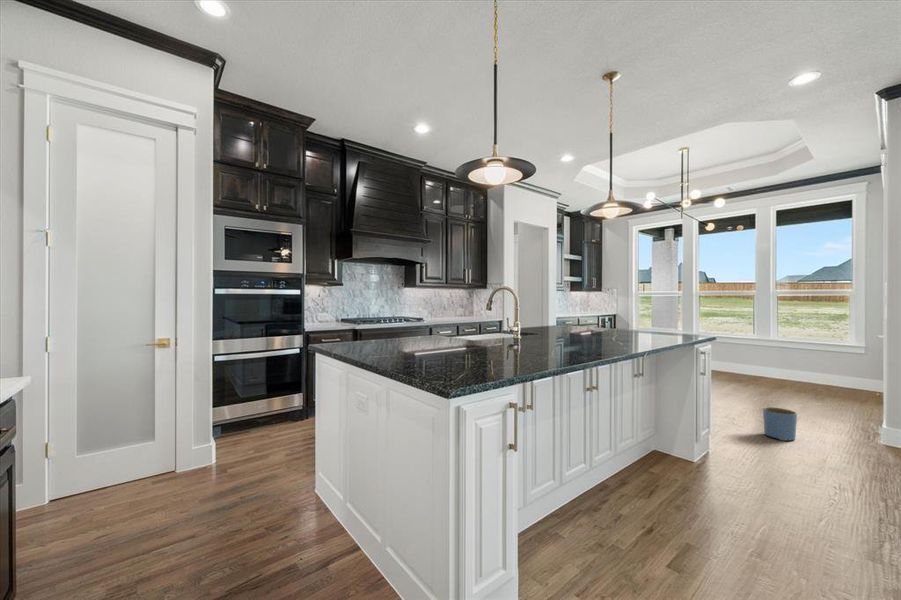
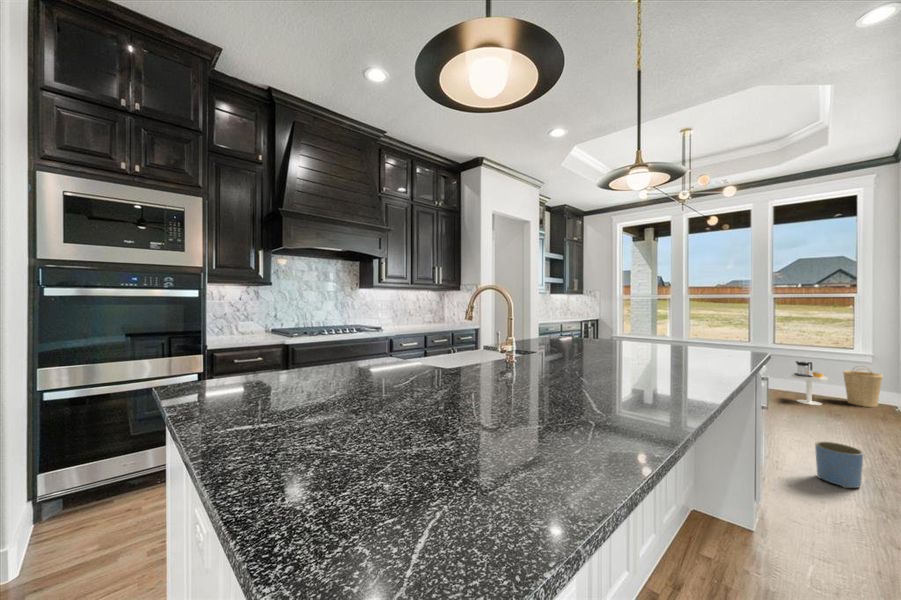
side table: none [785,351,817,390] -> present [791,361,828,405]
basket: none [834,356,869,393] -> present [843,368,883,407]

